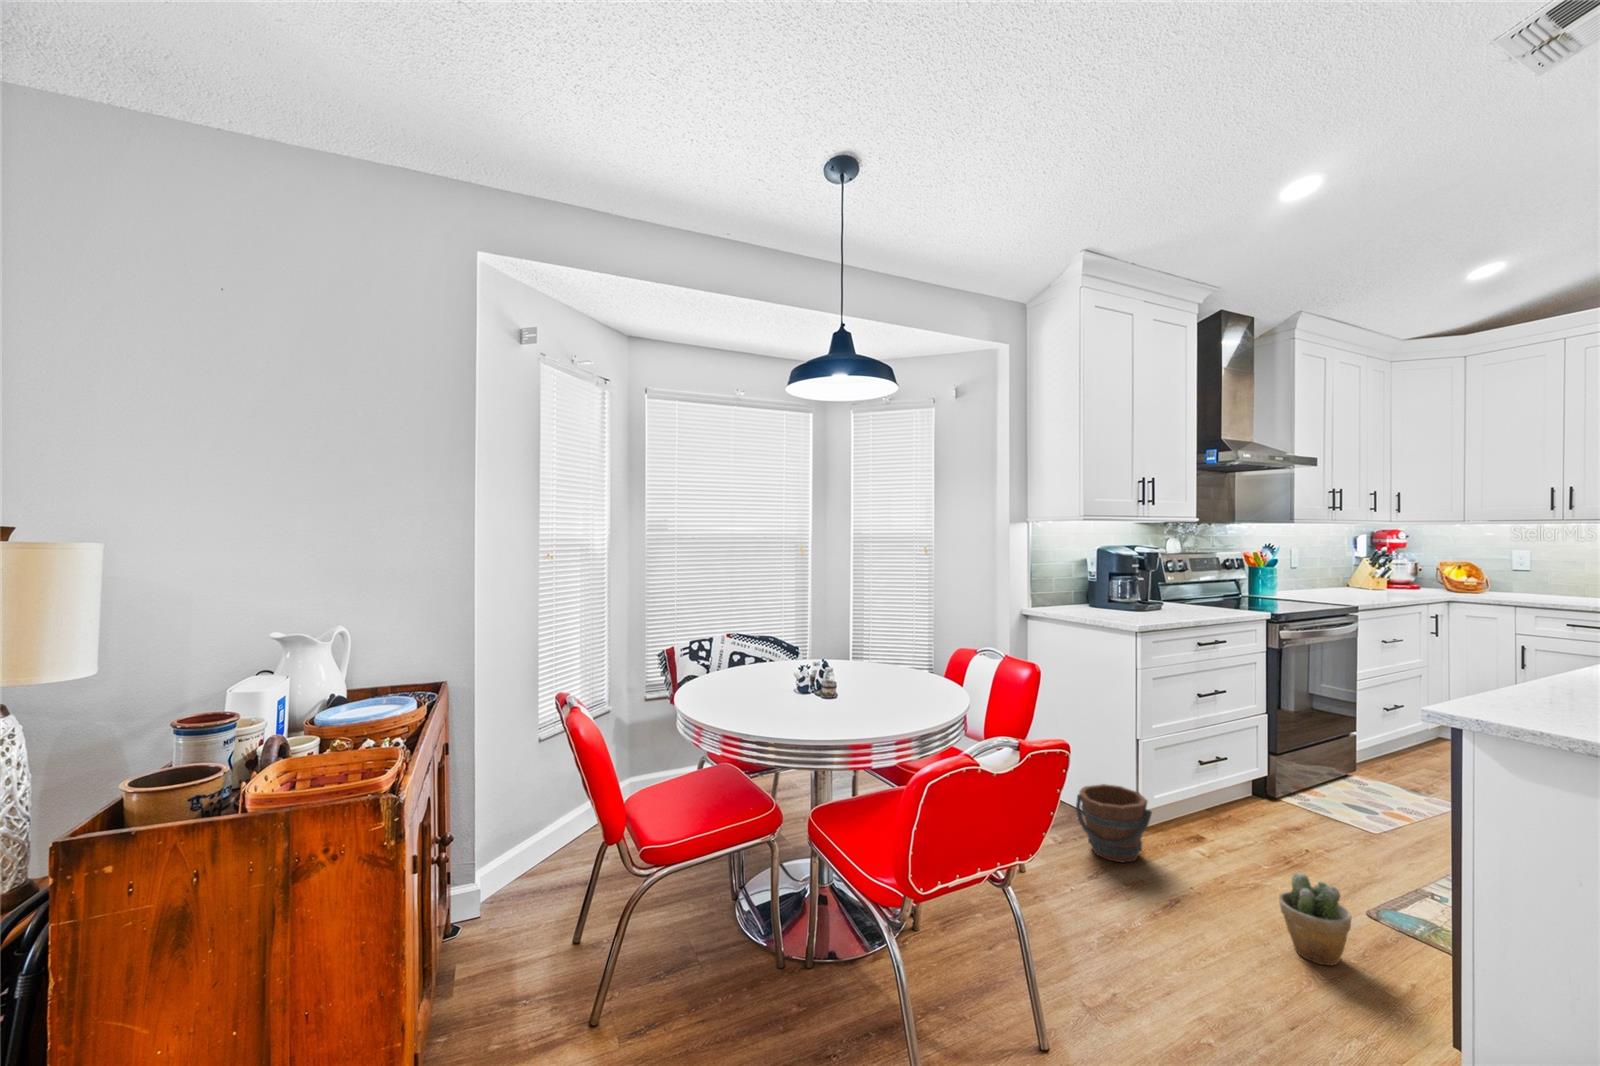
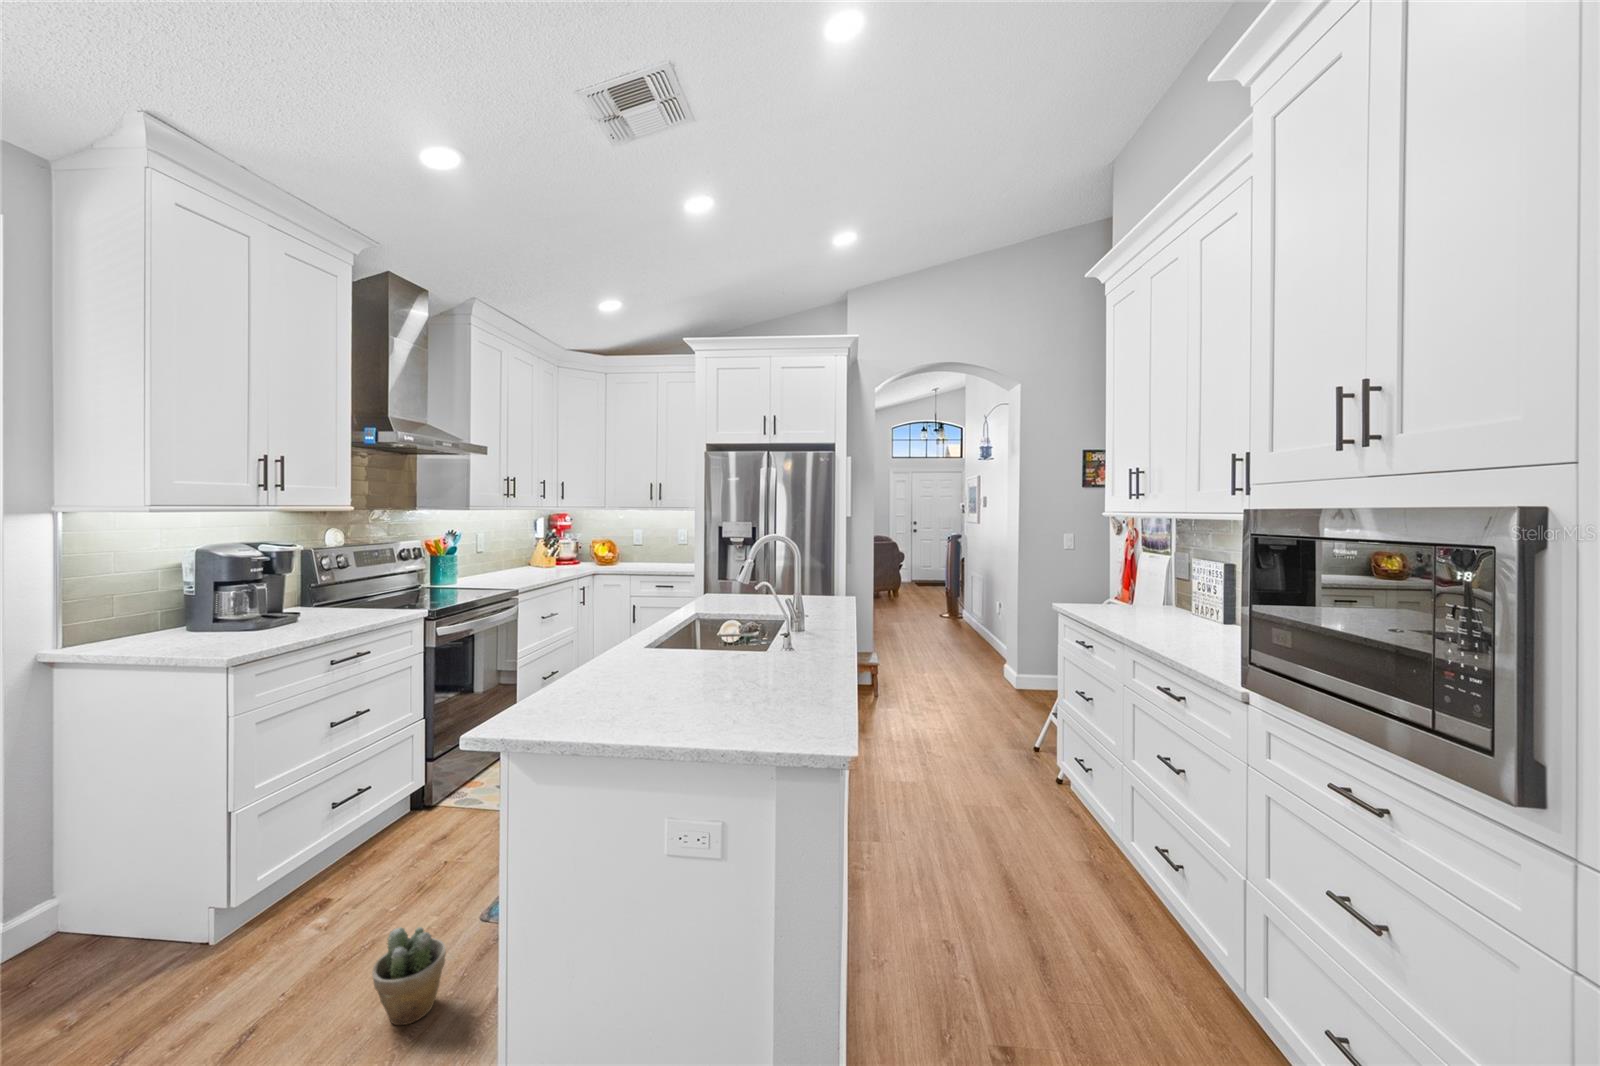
bucket: present [1076,784,1152,863] -> none [104,888,236,1014]

